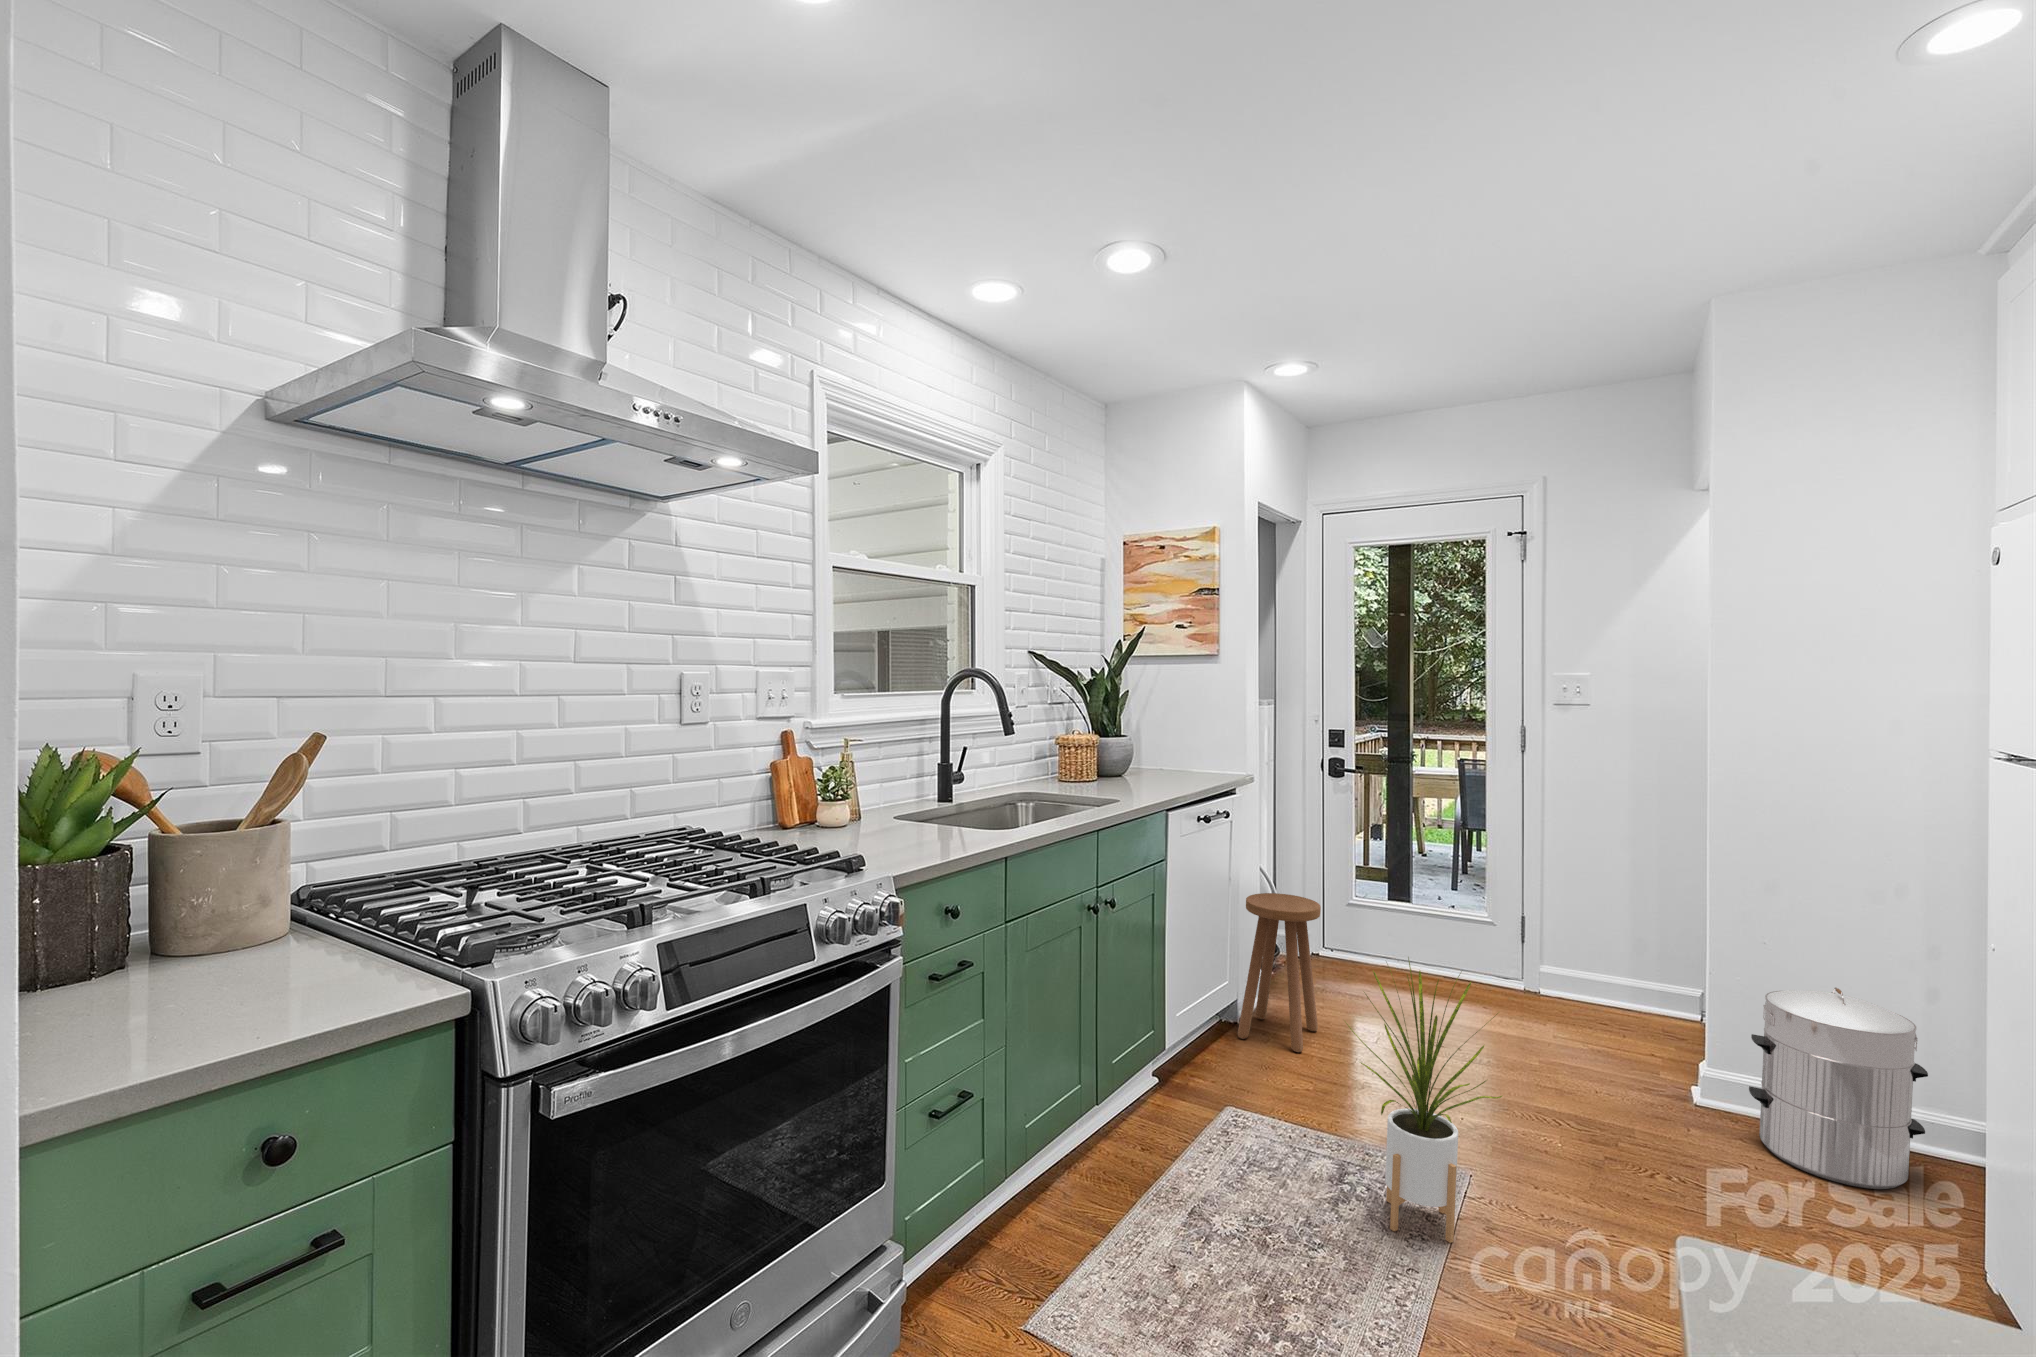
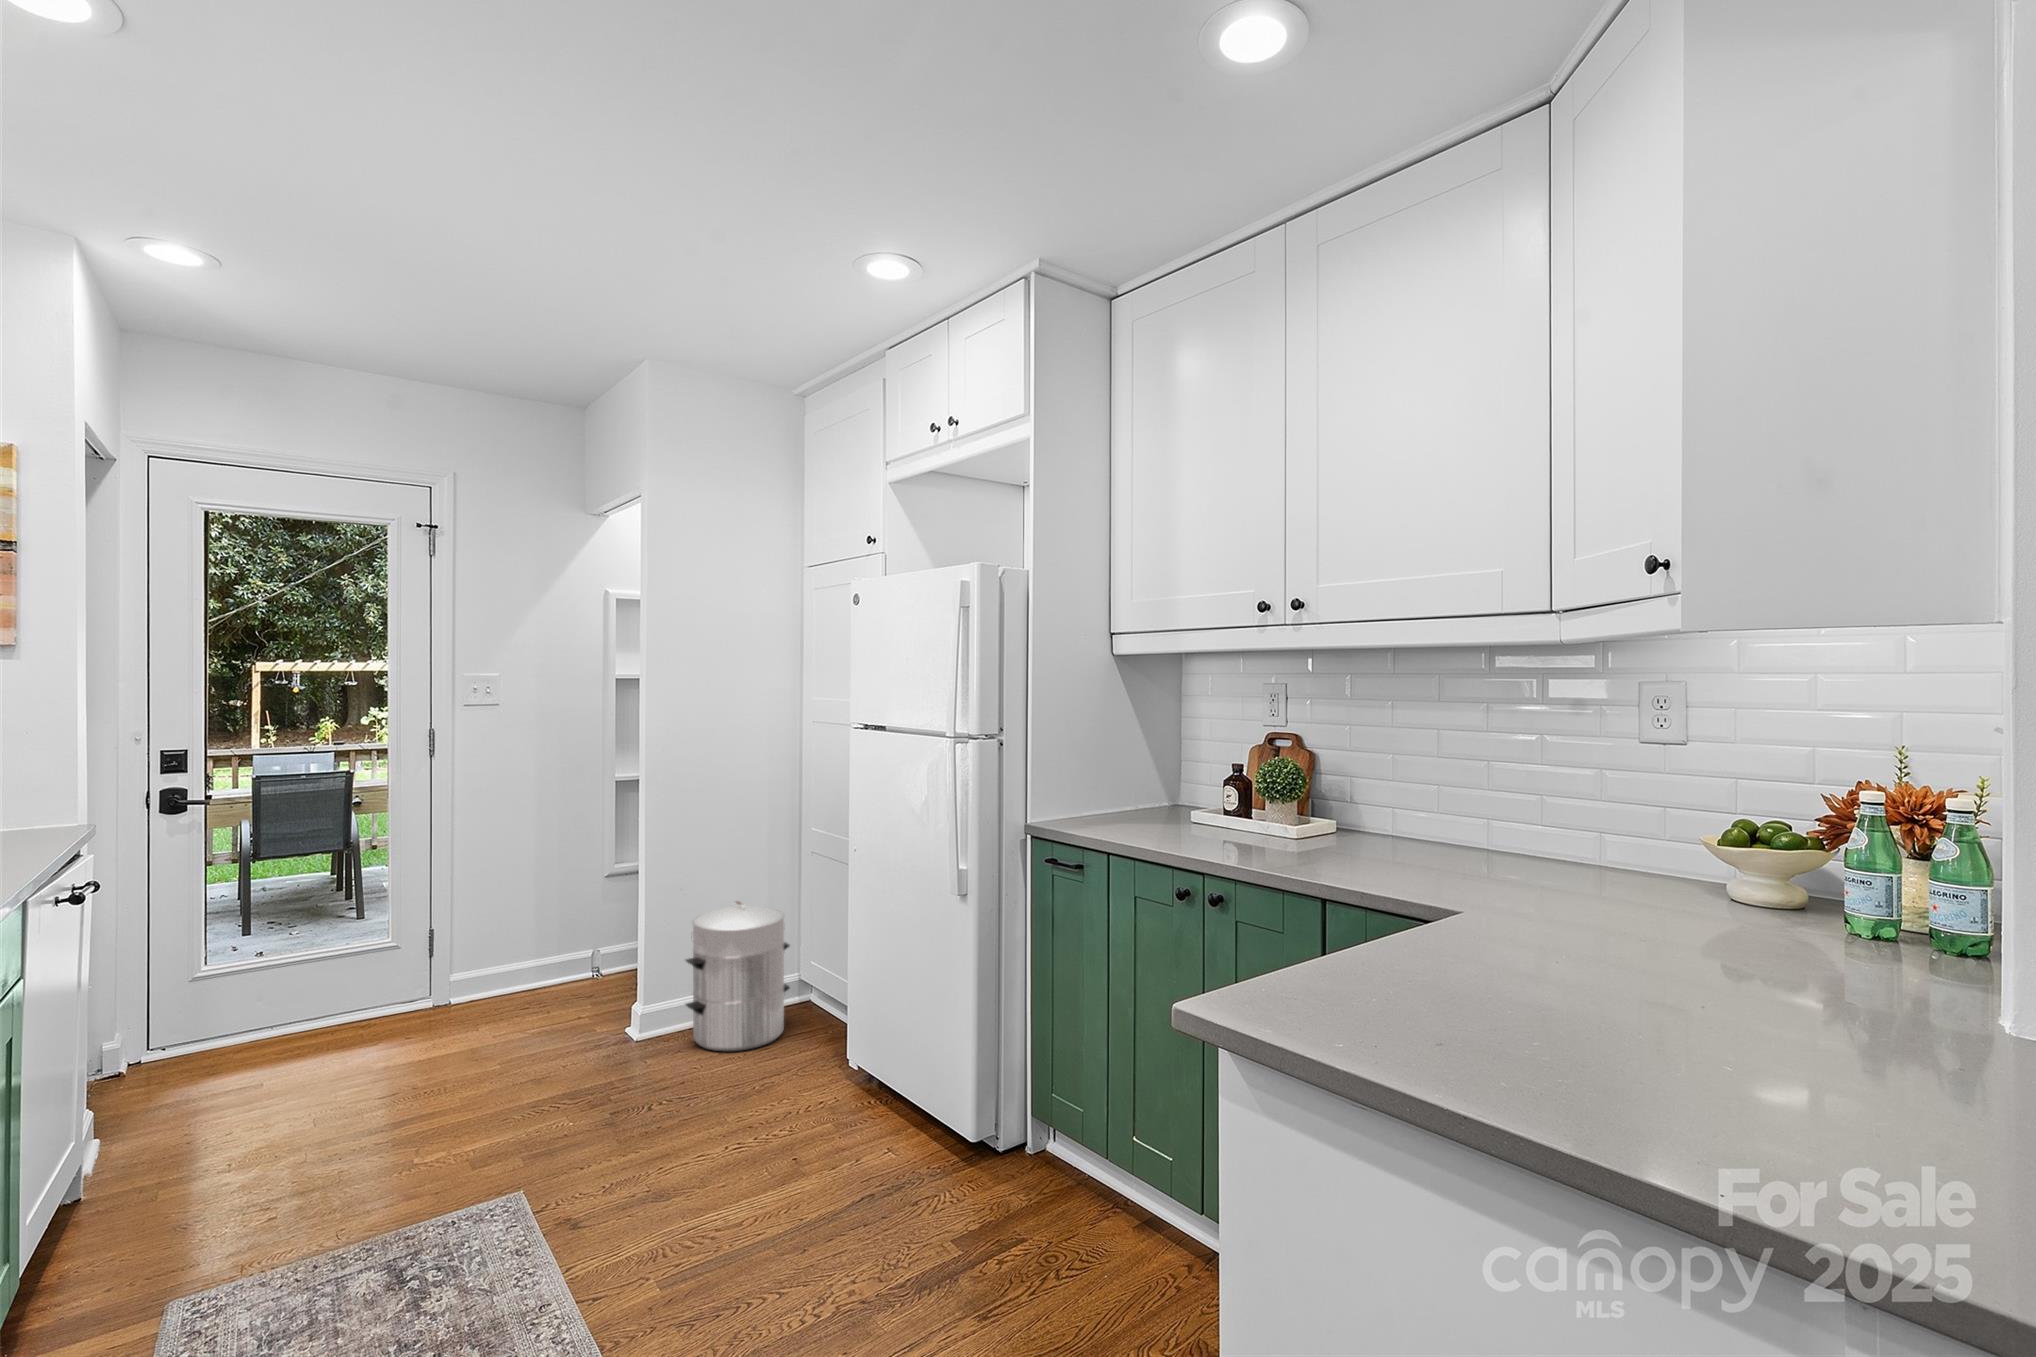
stool: present [1238,893,1321,1052] -> none [100,978,235,1215]
house plant: present [1346,957,1502,1243] -> none [419,971,593,1288]

